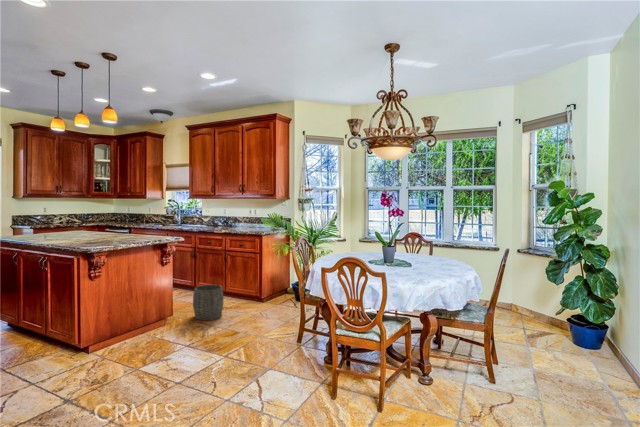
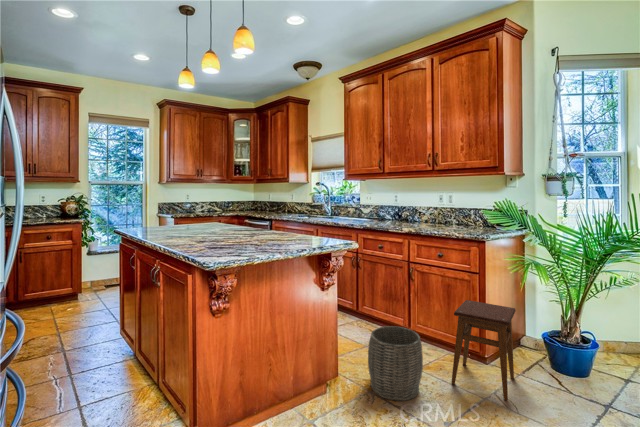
stool: none [241,268,275,314] -> present [451,300,516,400]

